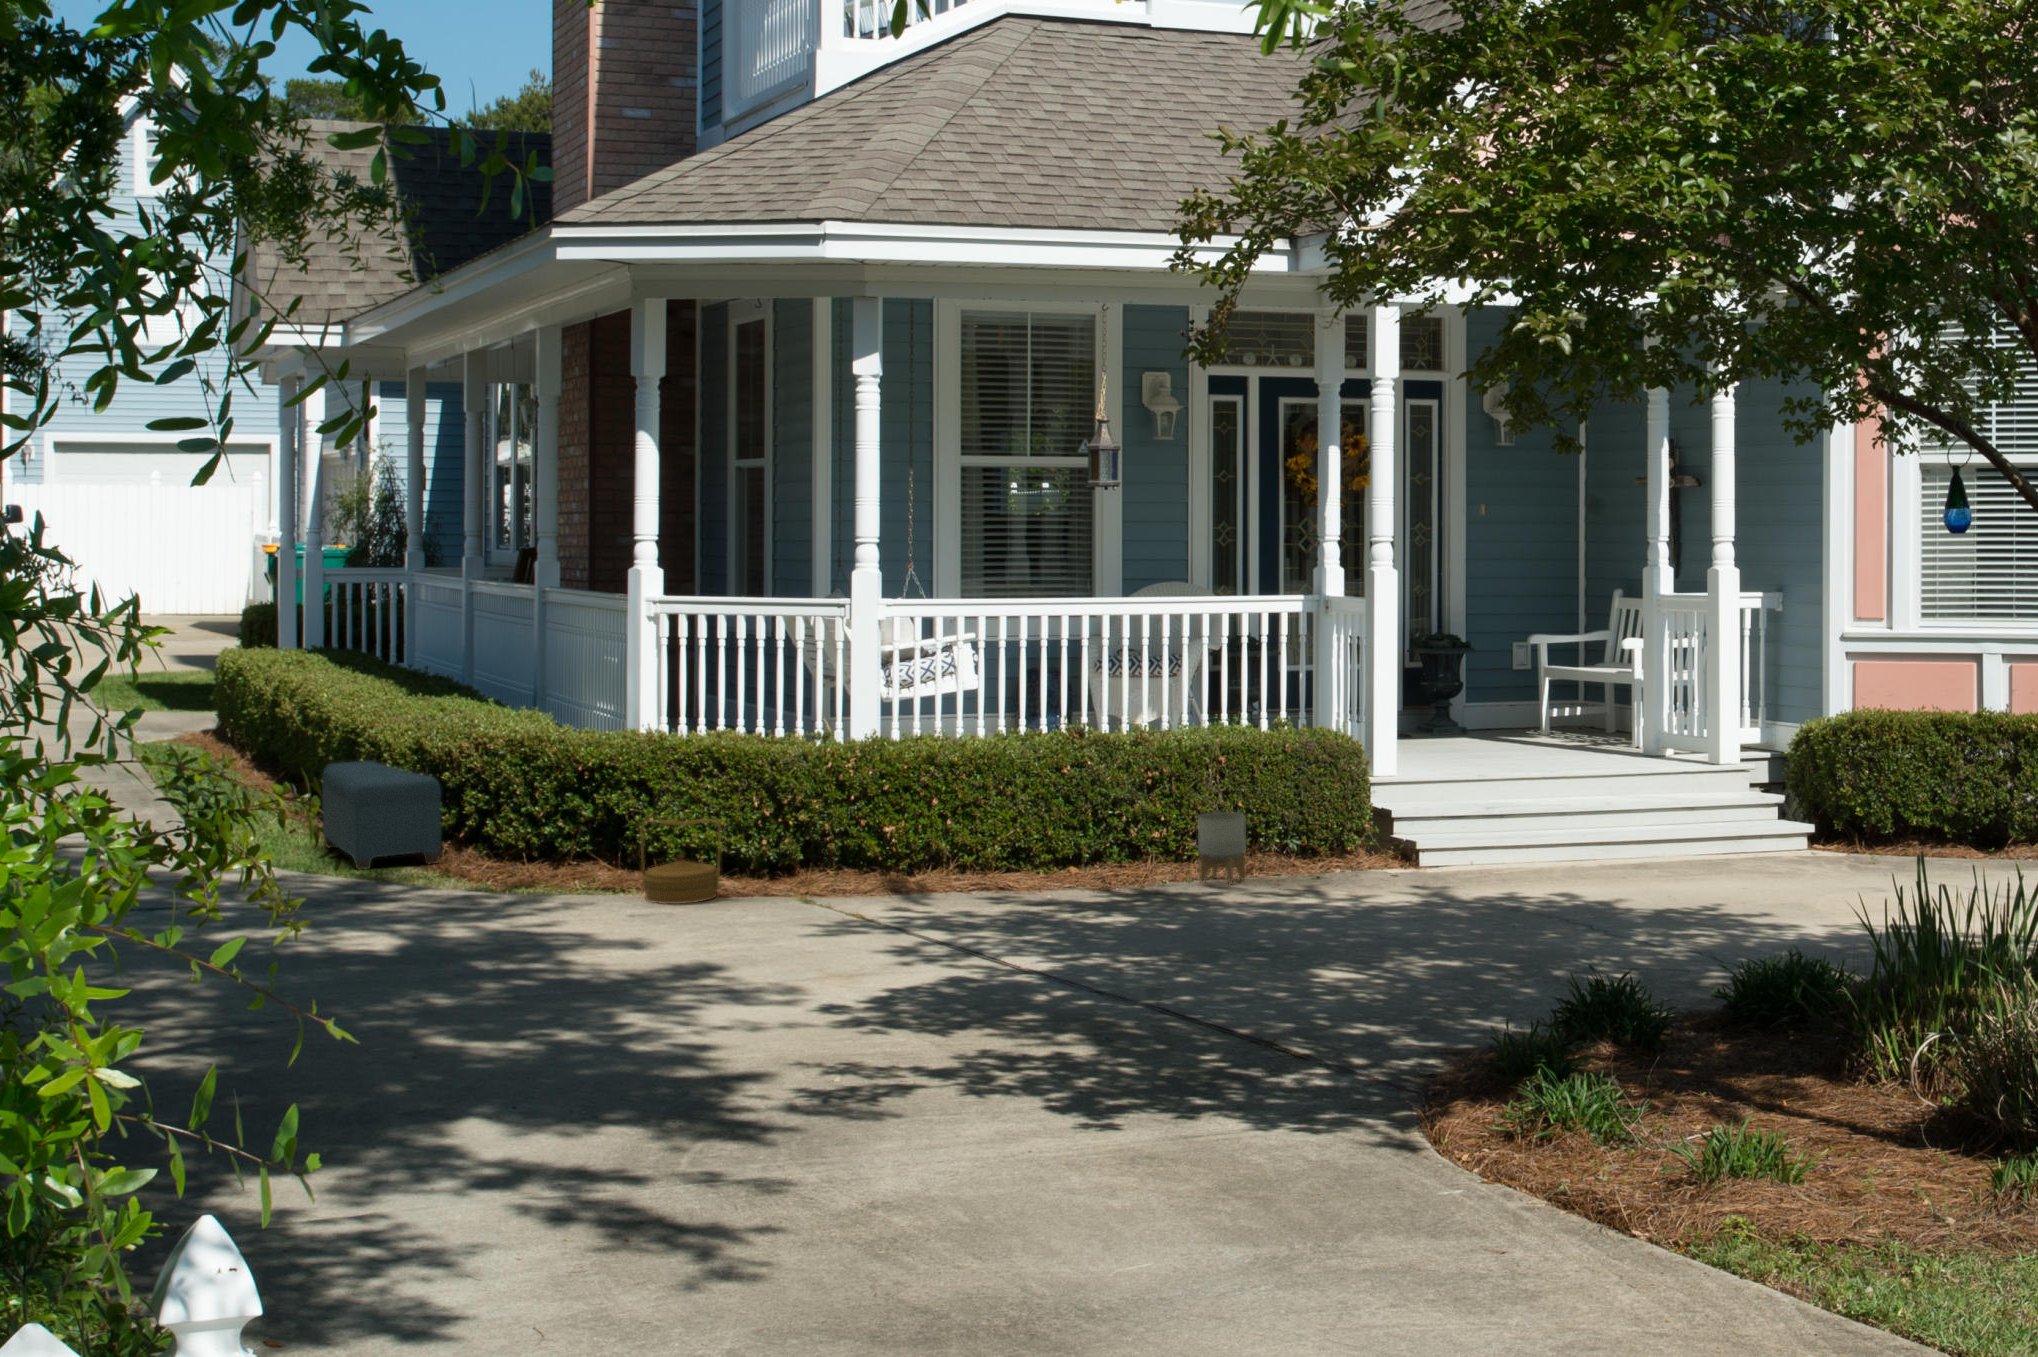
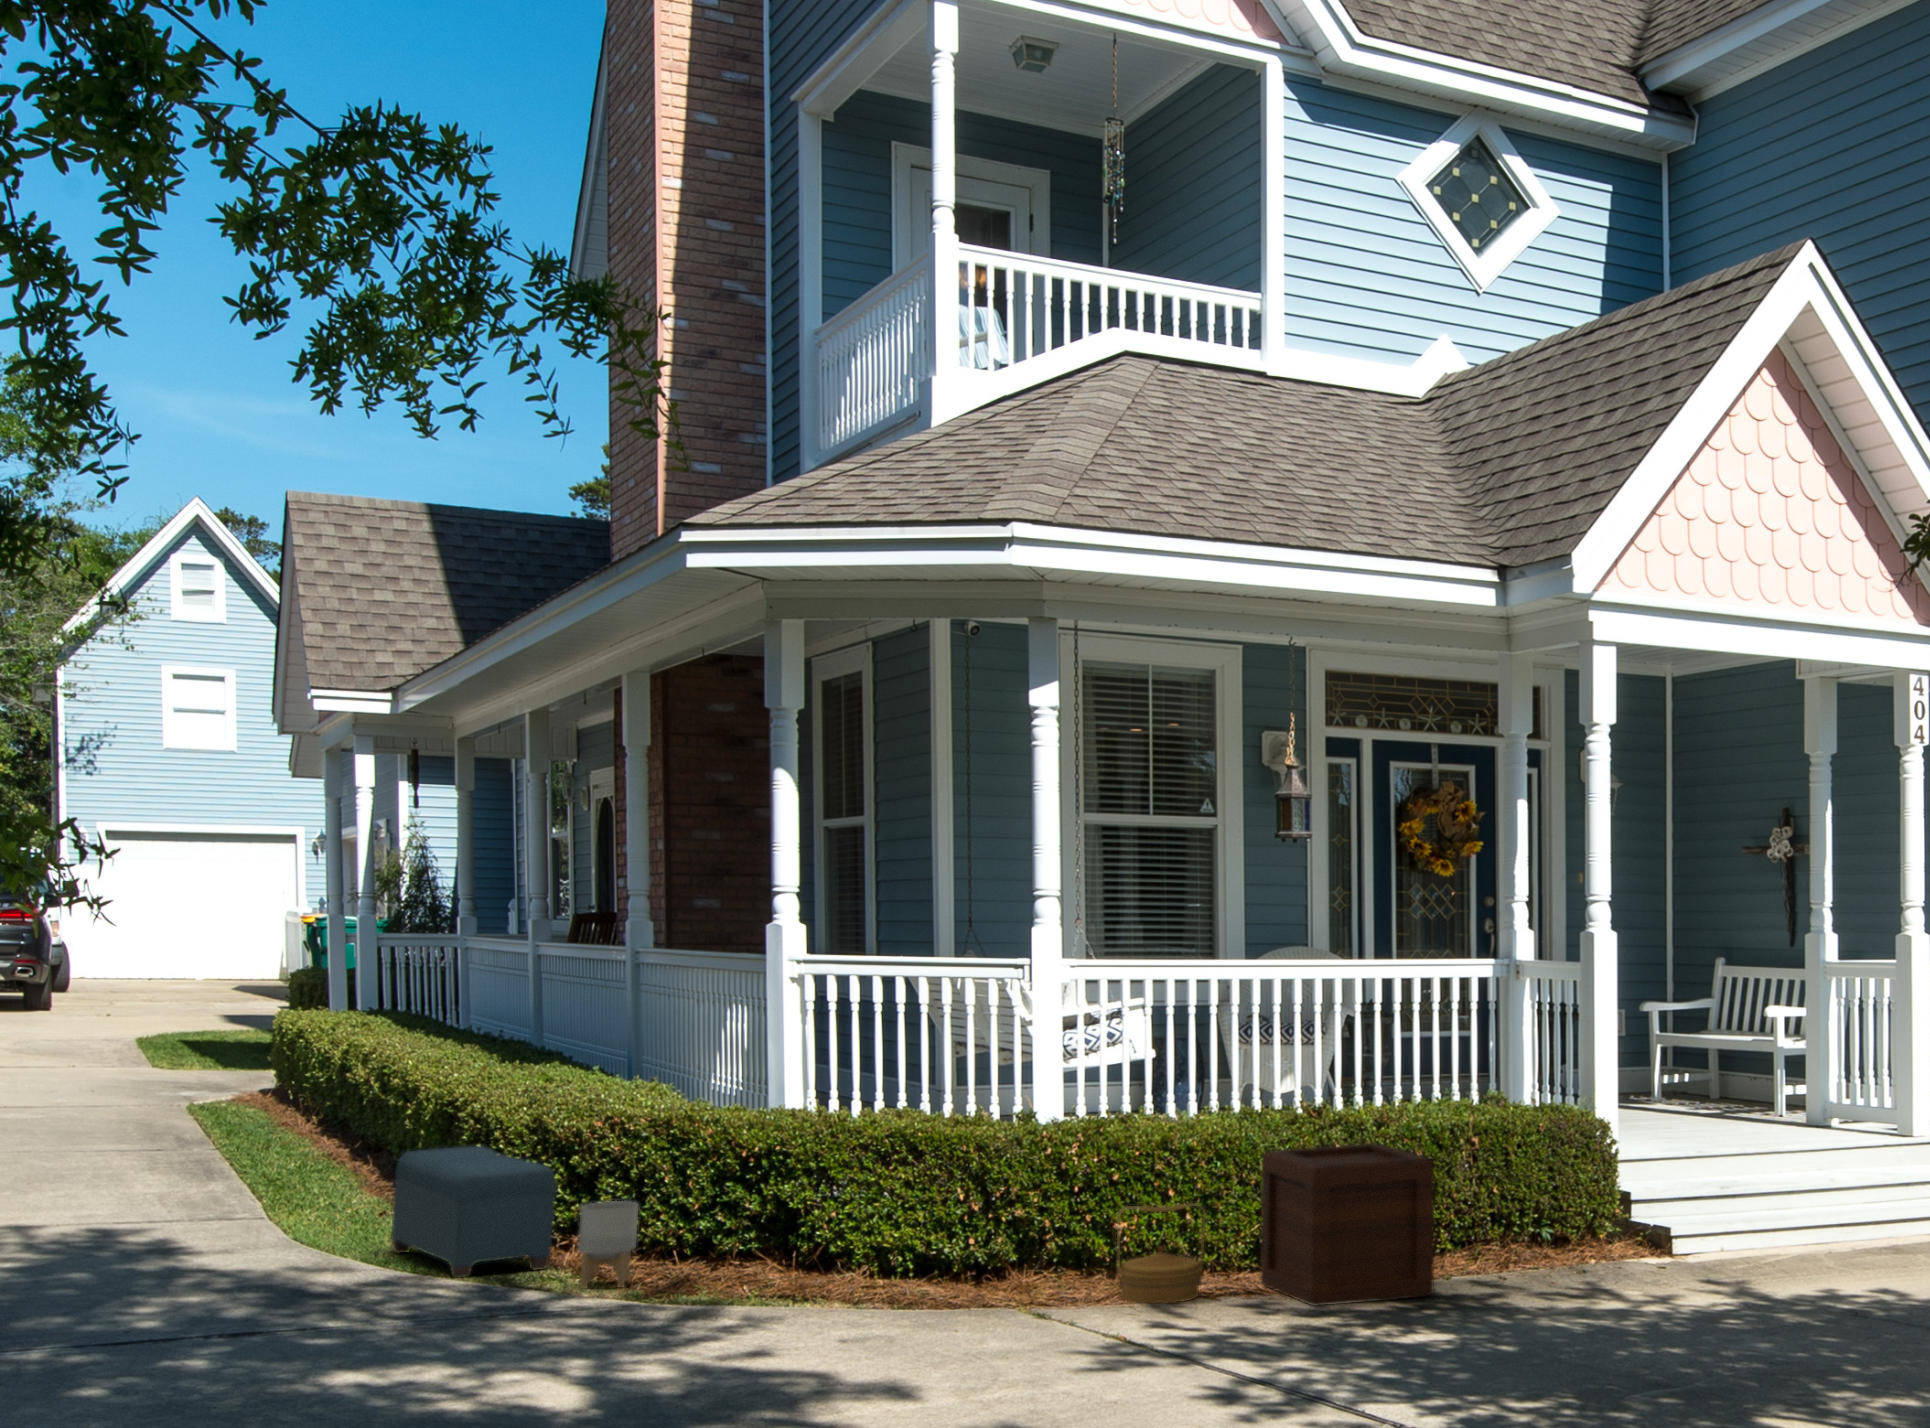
wooden crate: none [1034,764,1177,907] -> present [1260,1143,1434,1306]
planter: present [1198,812,1246,885] -> present [578,1201,638,1289]
woven basket: present [640,819,721,904] -> present [1117,1203,1206,1303]

